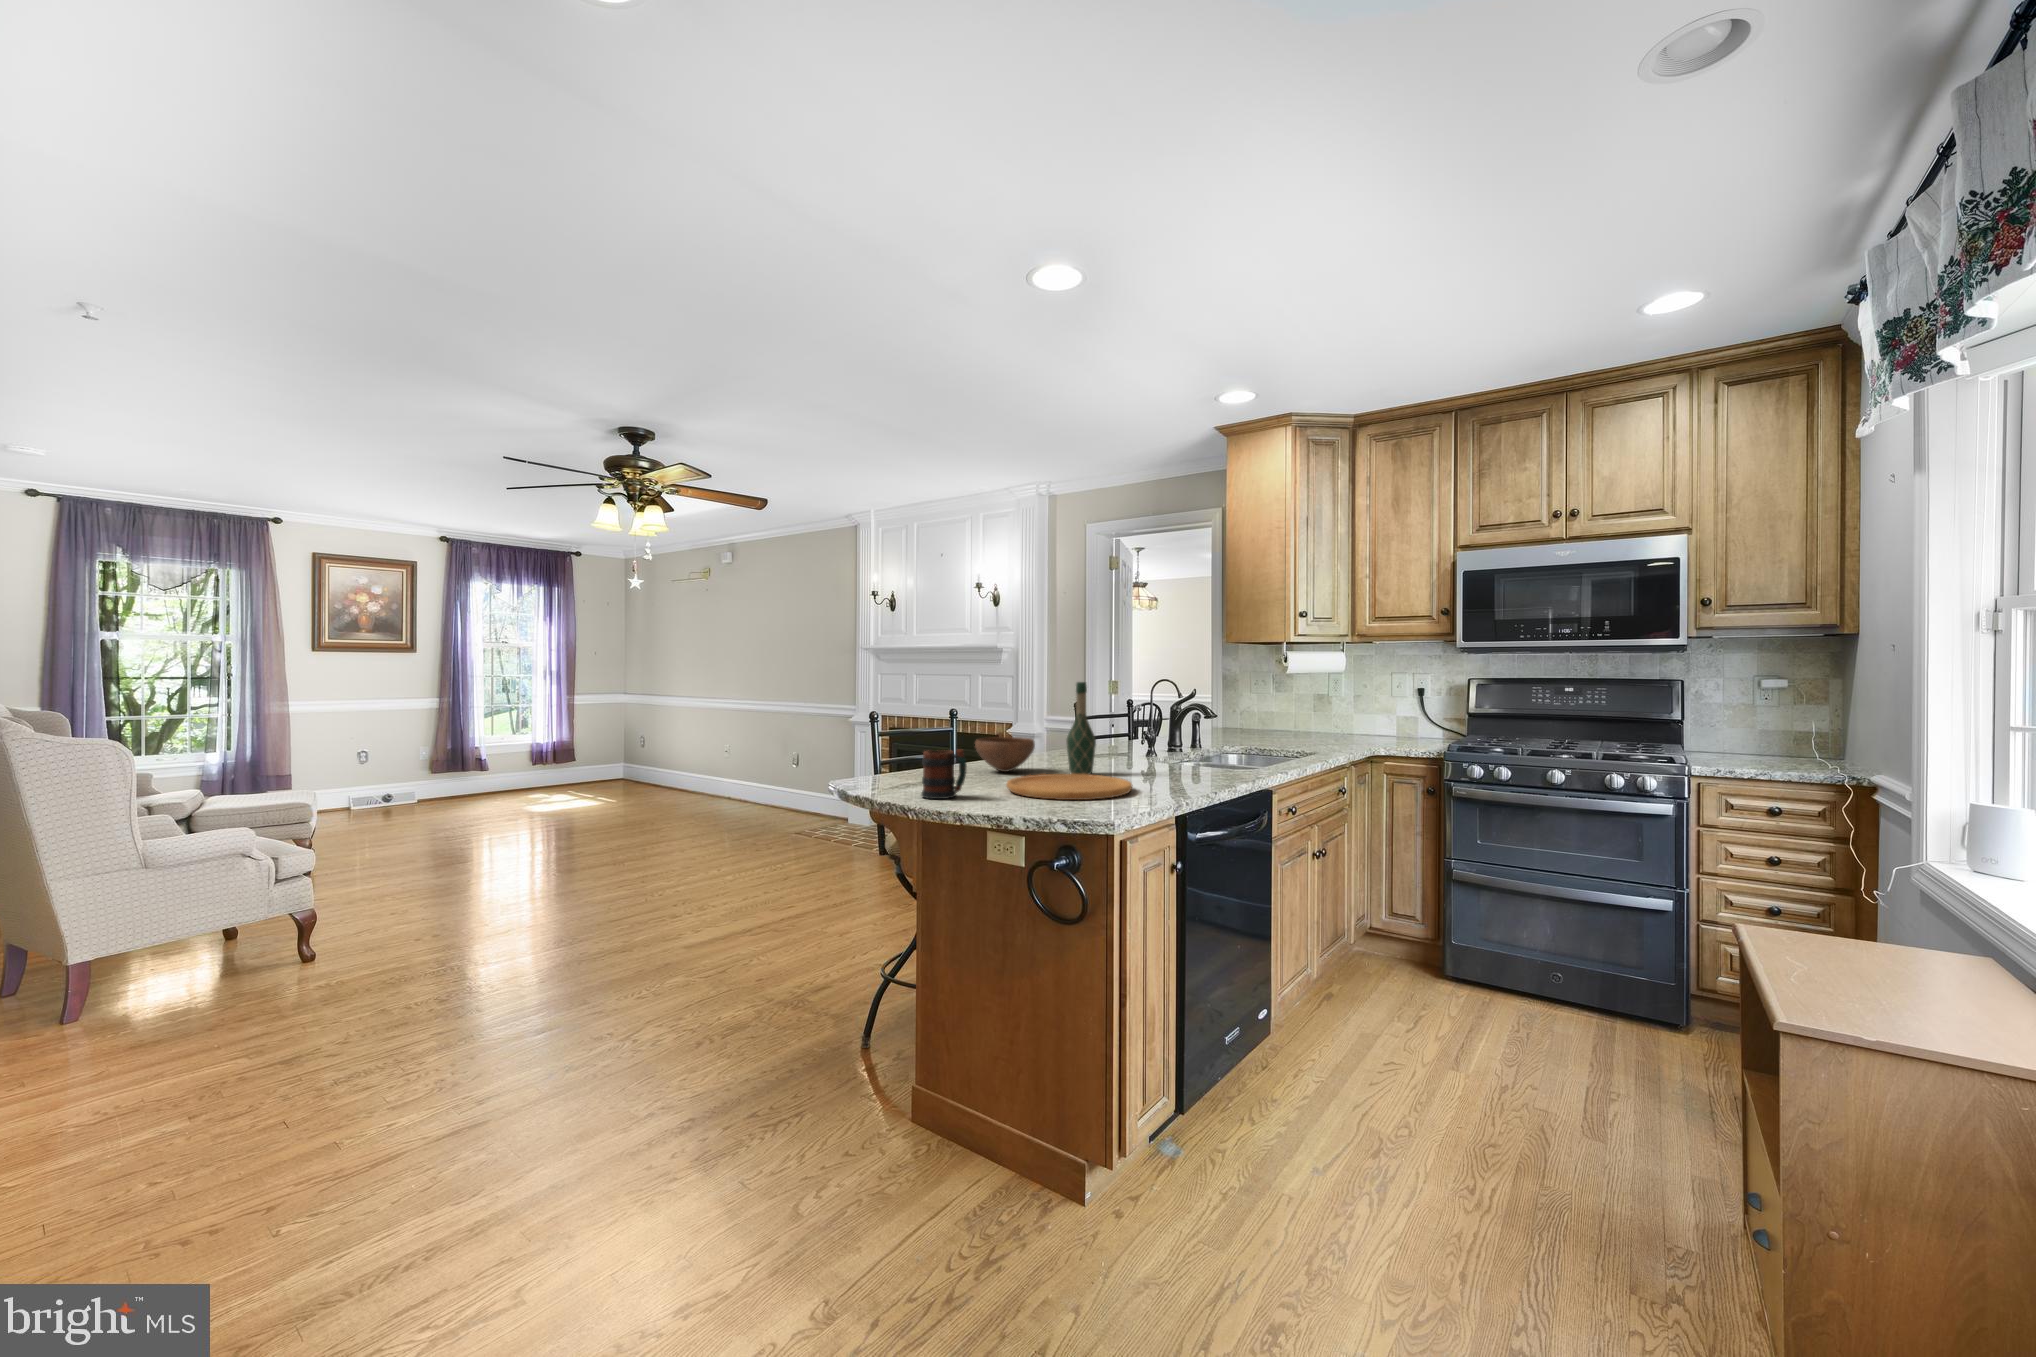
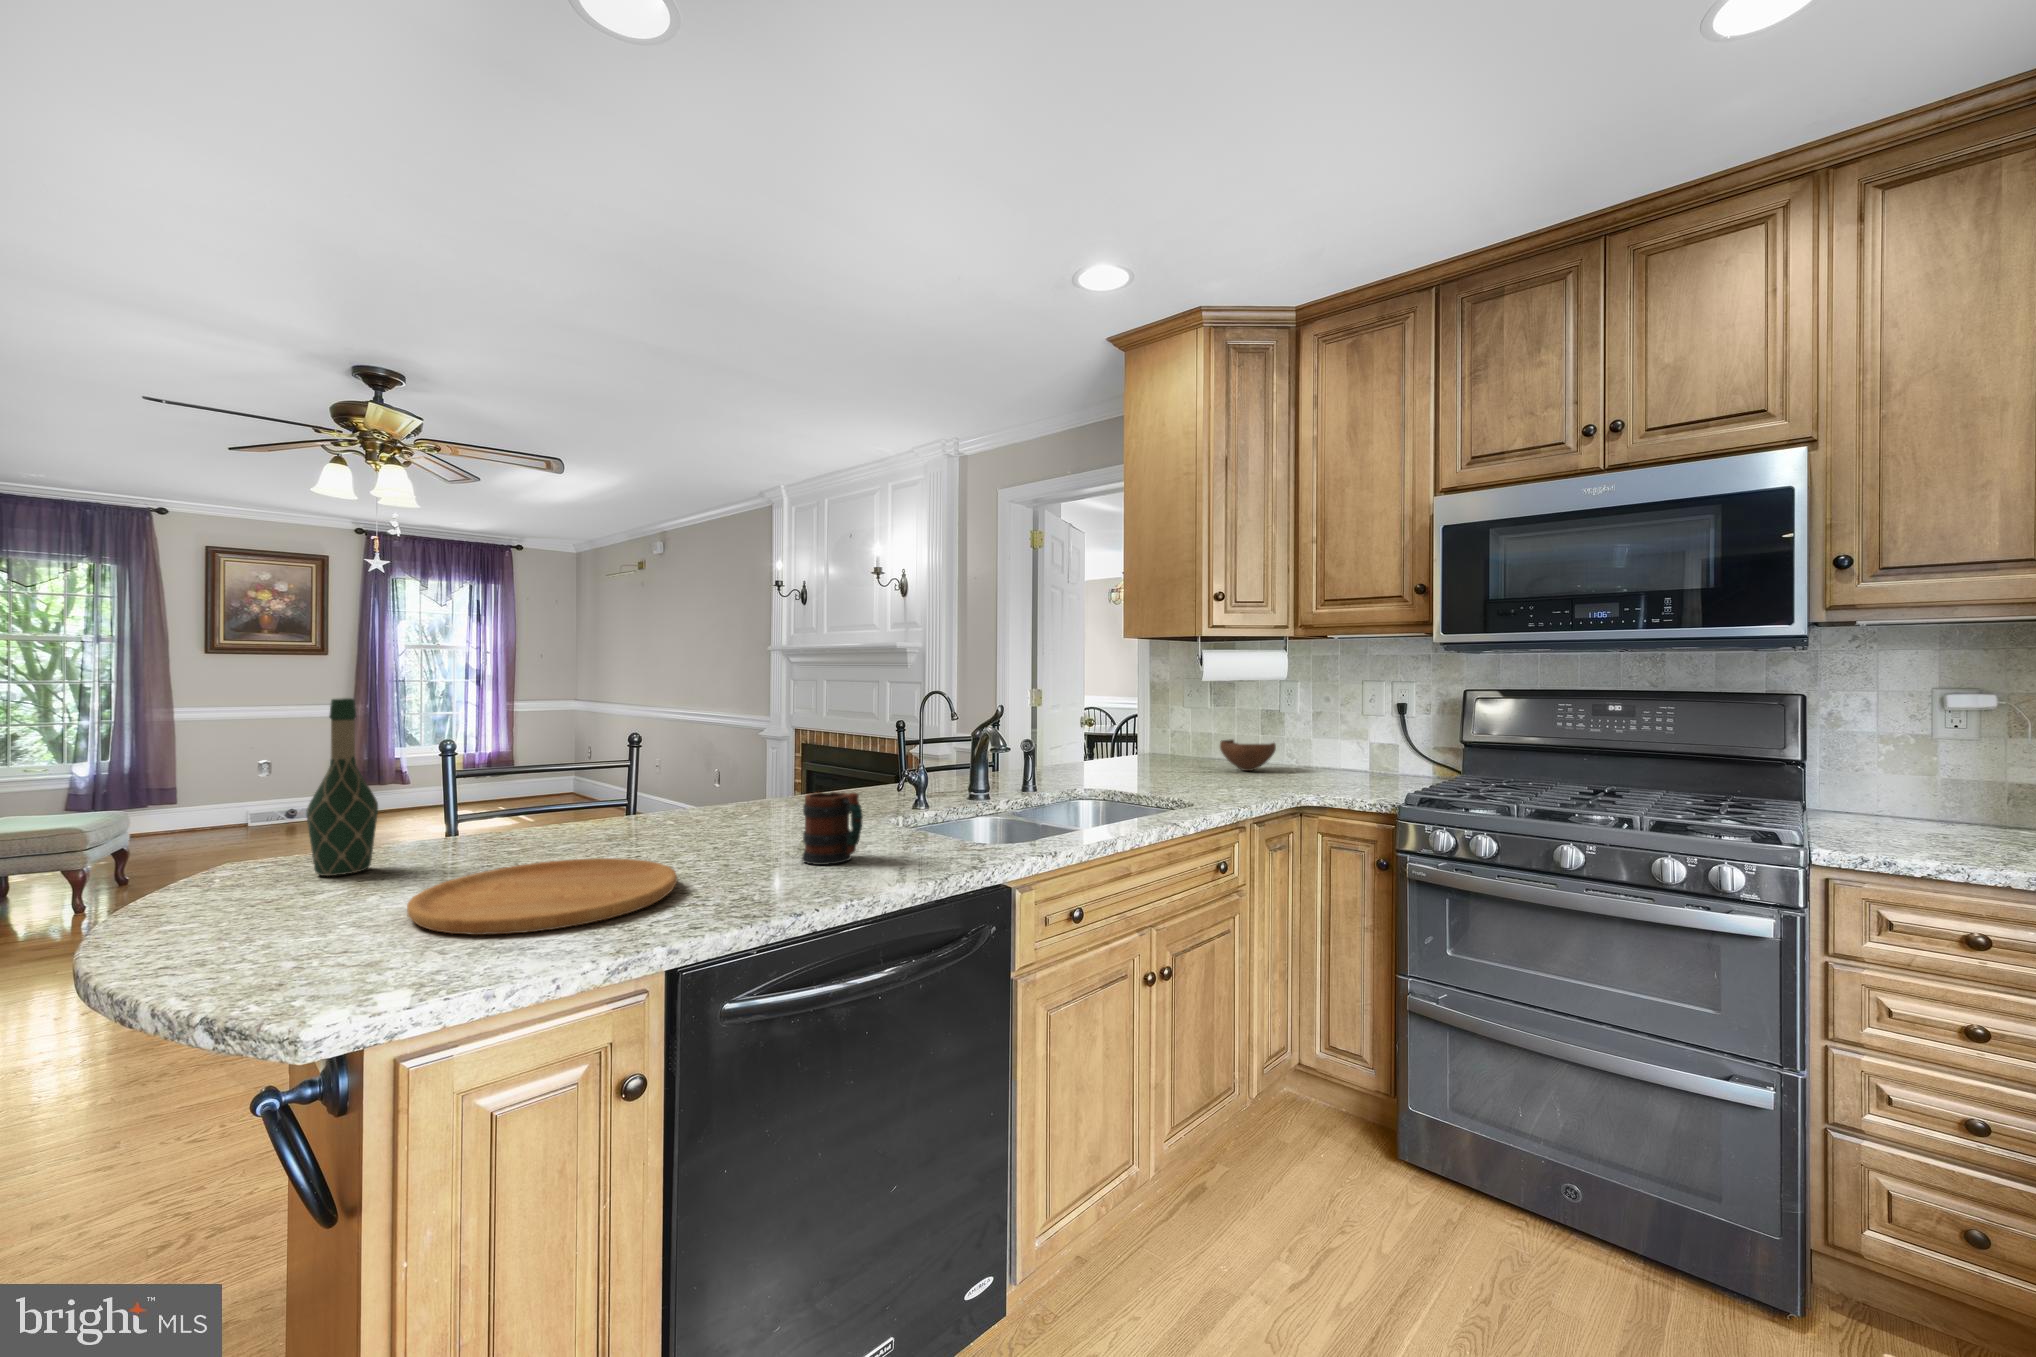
wine bottle: present [1066,682,1096,774] -> present [306,698,378,876]
bowl: present [975,737,1035,772] -> present [1220,739,1276,771]
mug: present [922,749,967,799] -> present [802,792,863,865]

